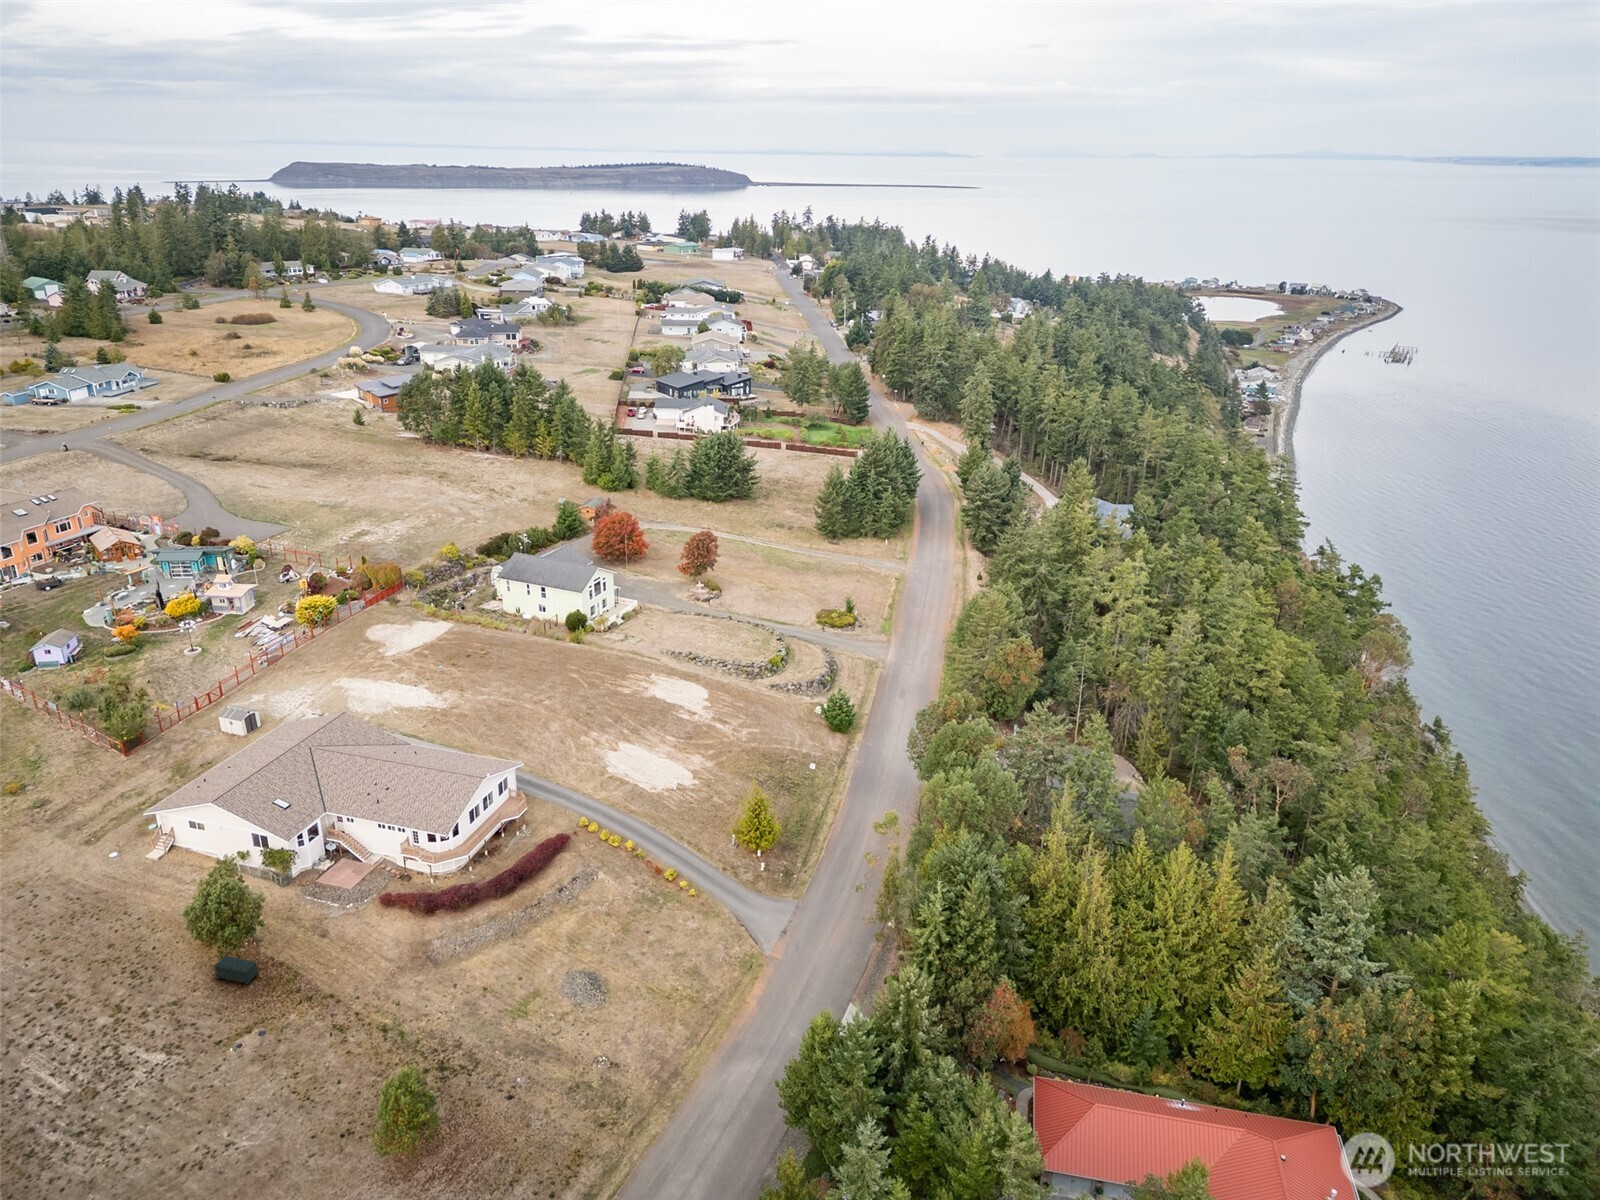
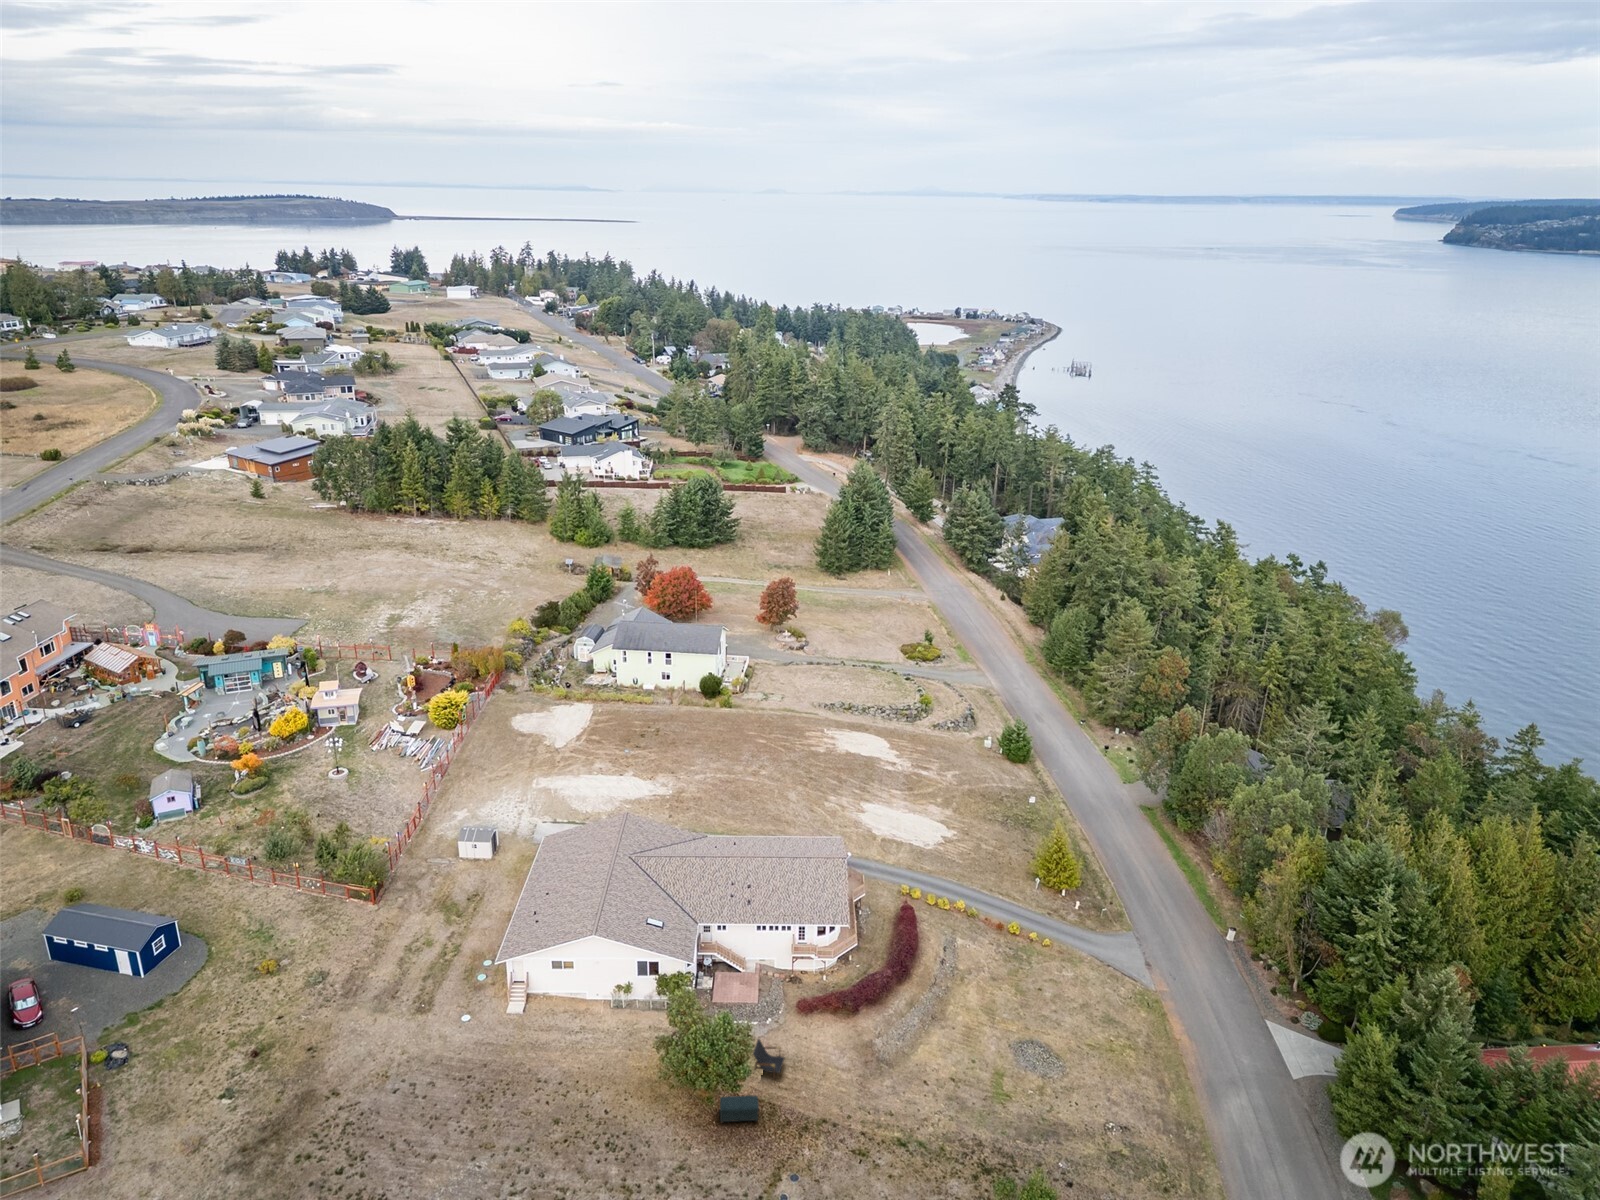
lounge chair: none [279,916,316,958] -> present [753,1039,784,1080]

